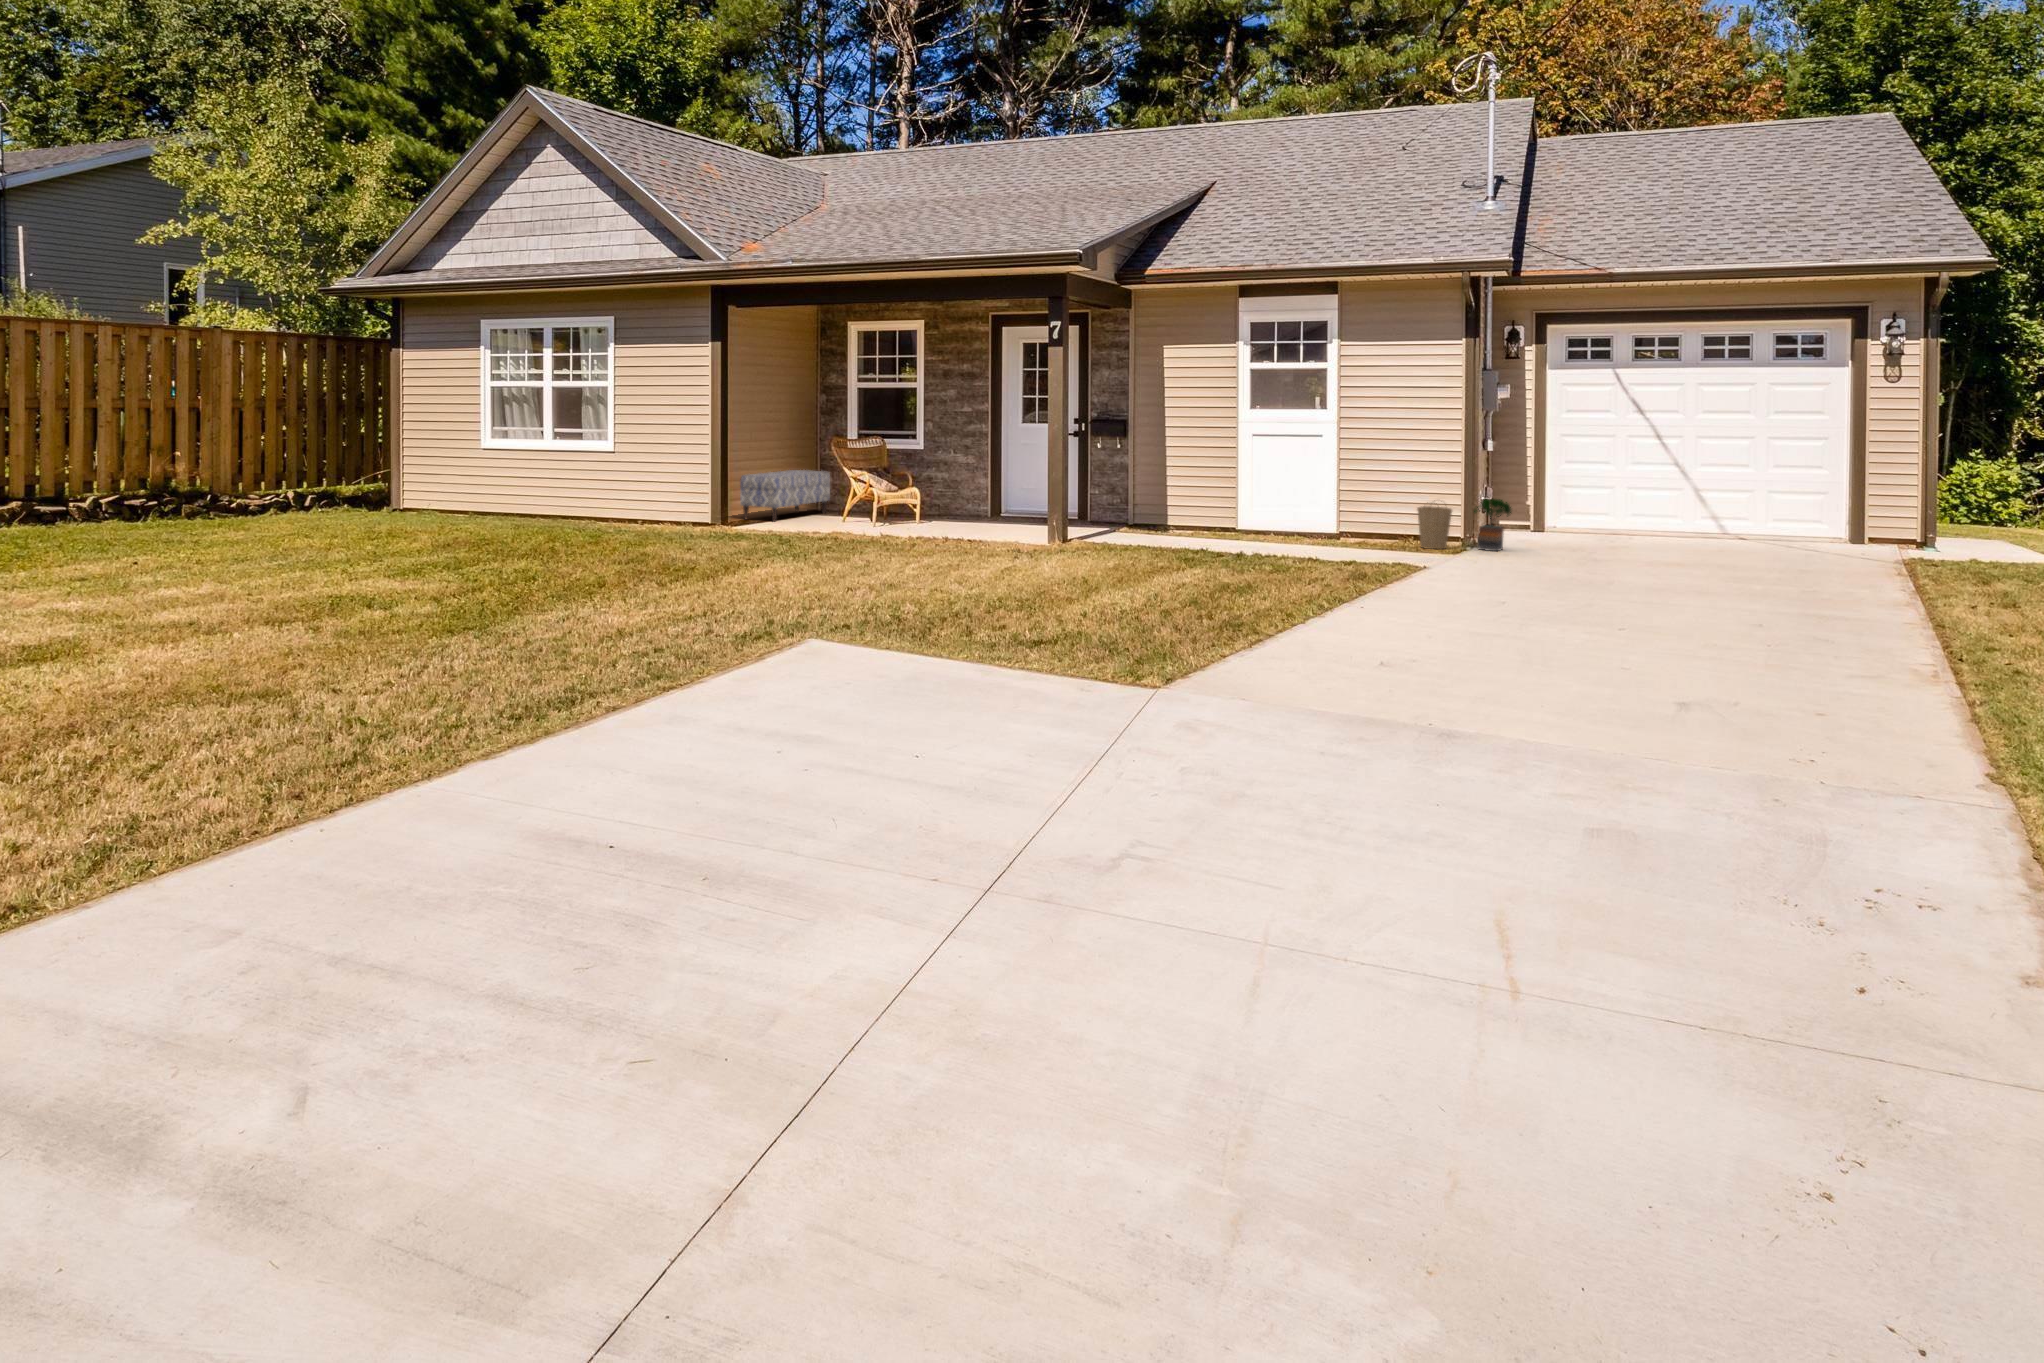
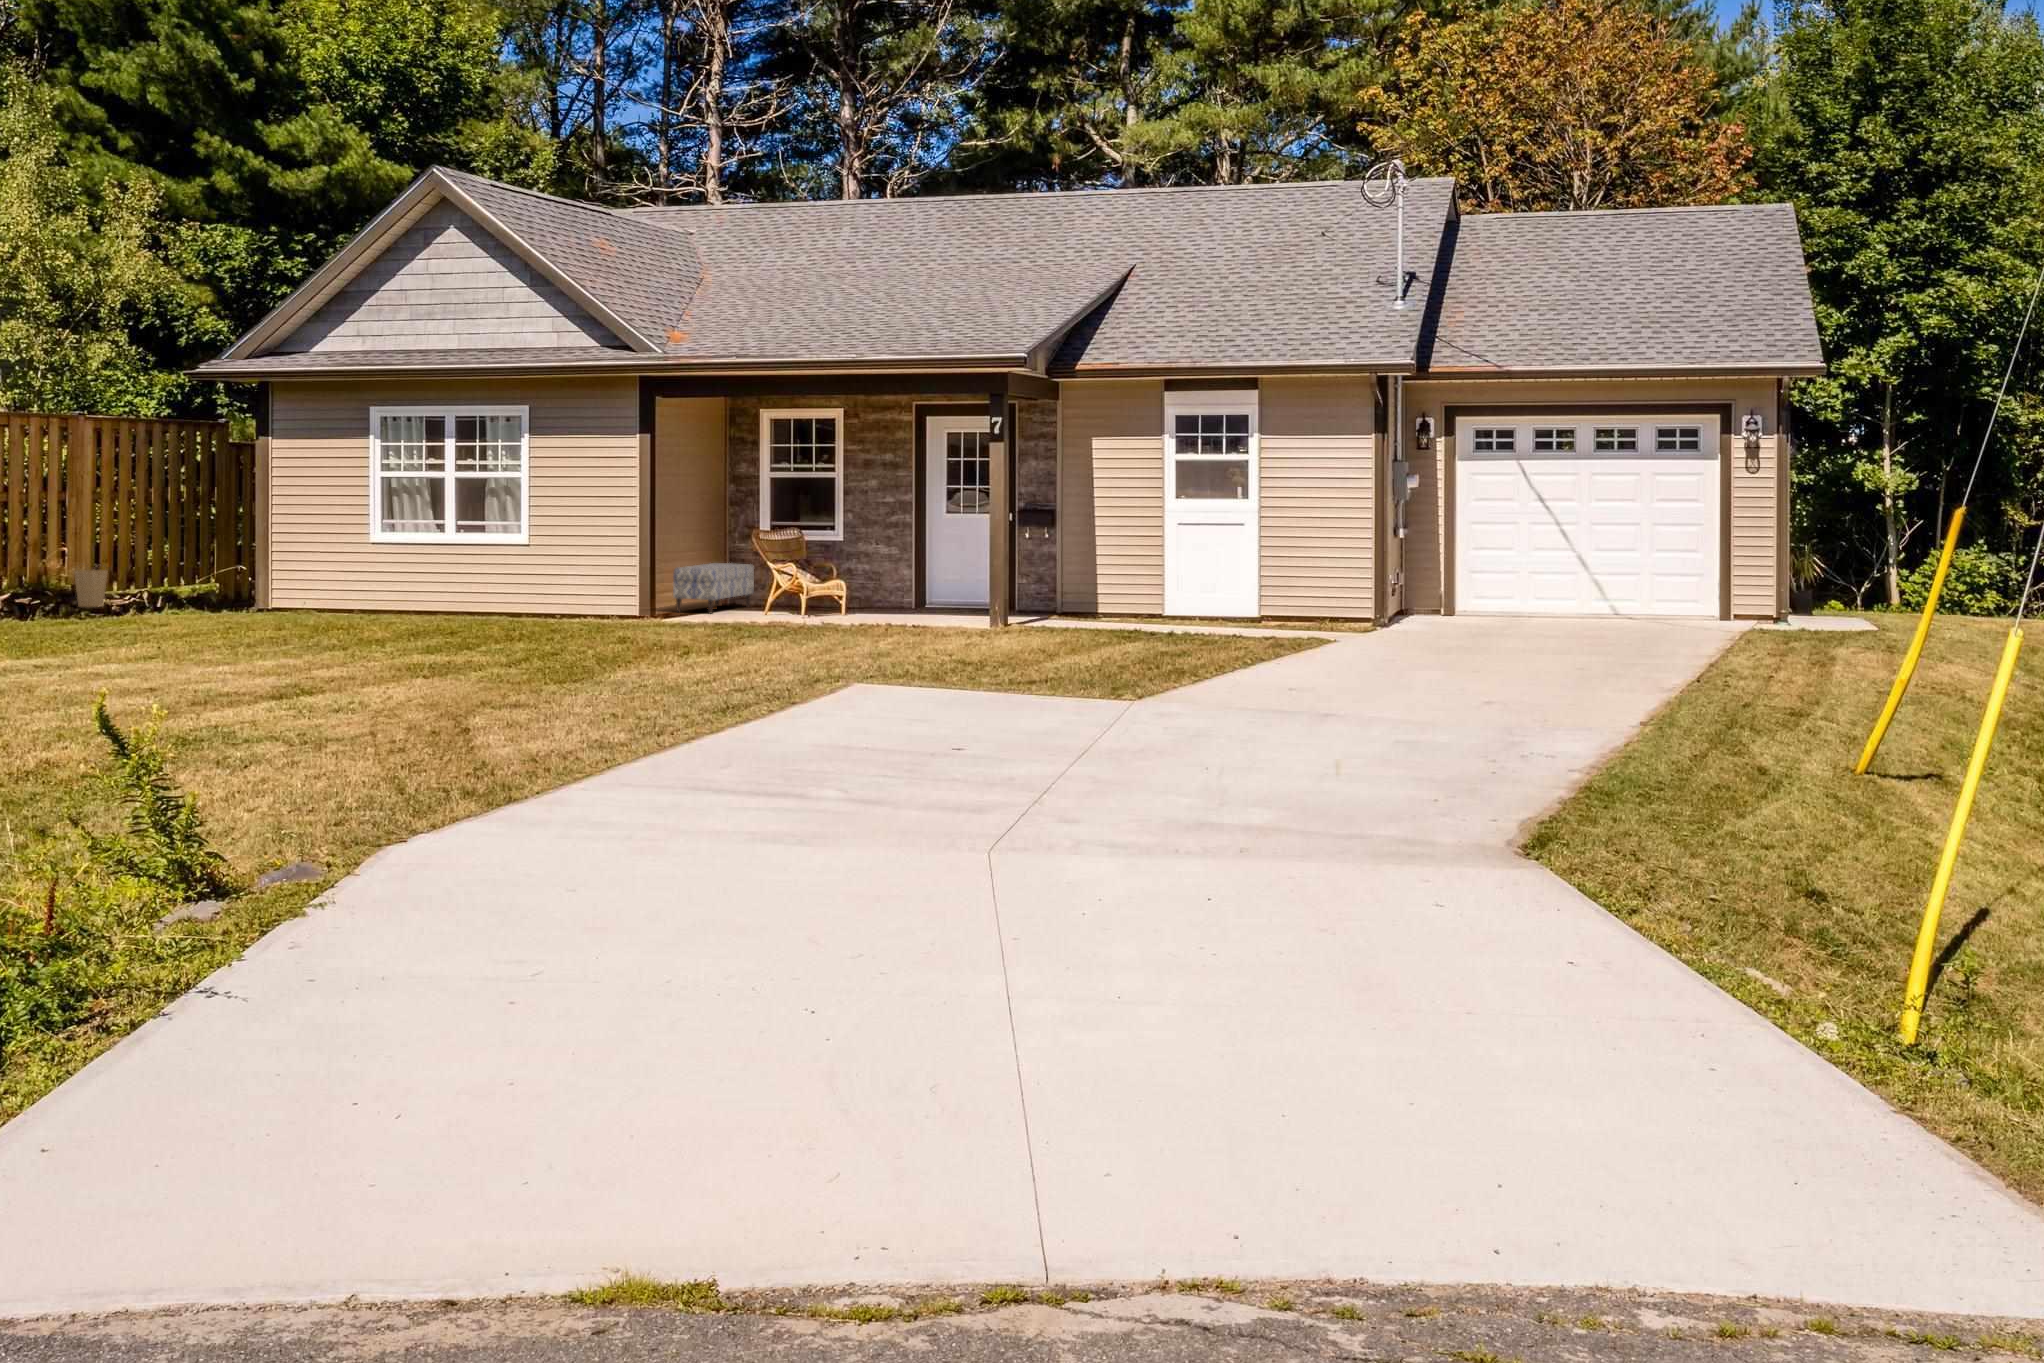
potted tree: present [1474,499,1512,551] -> none [1380,580,1416,628]
basket: present [1417,503,1452,549] -> present [74,570,108,608]

